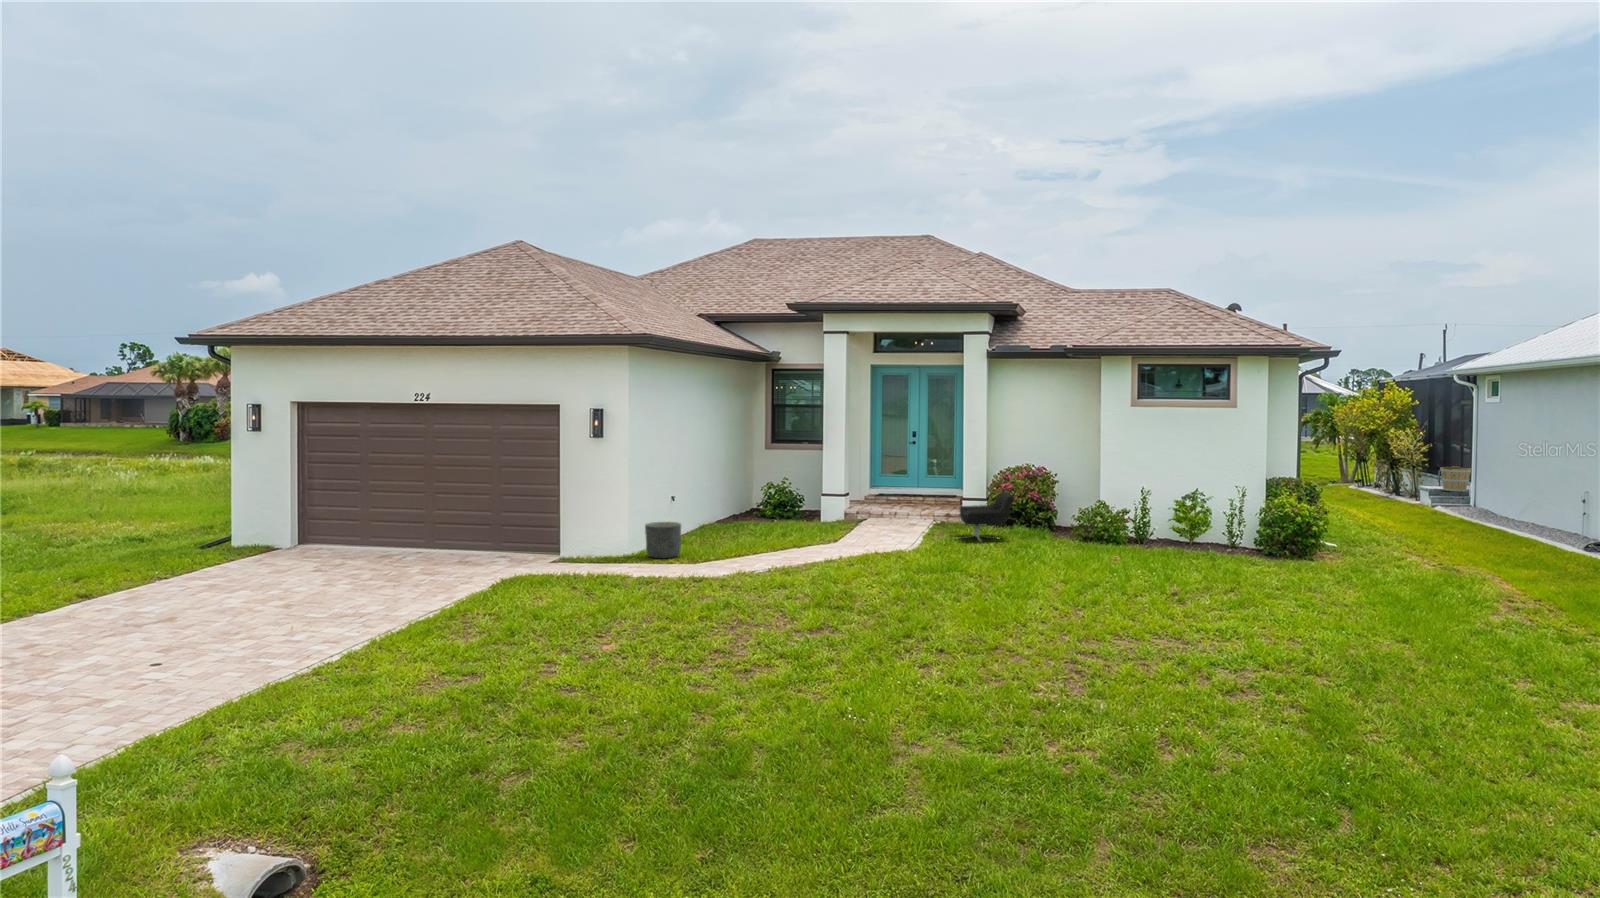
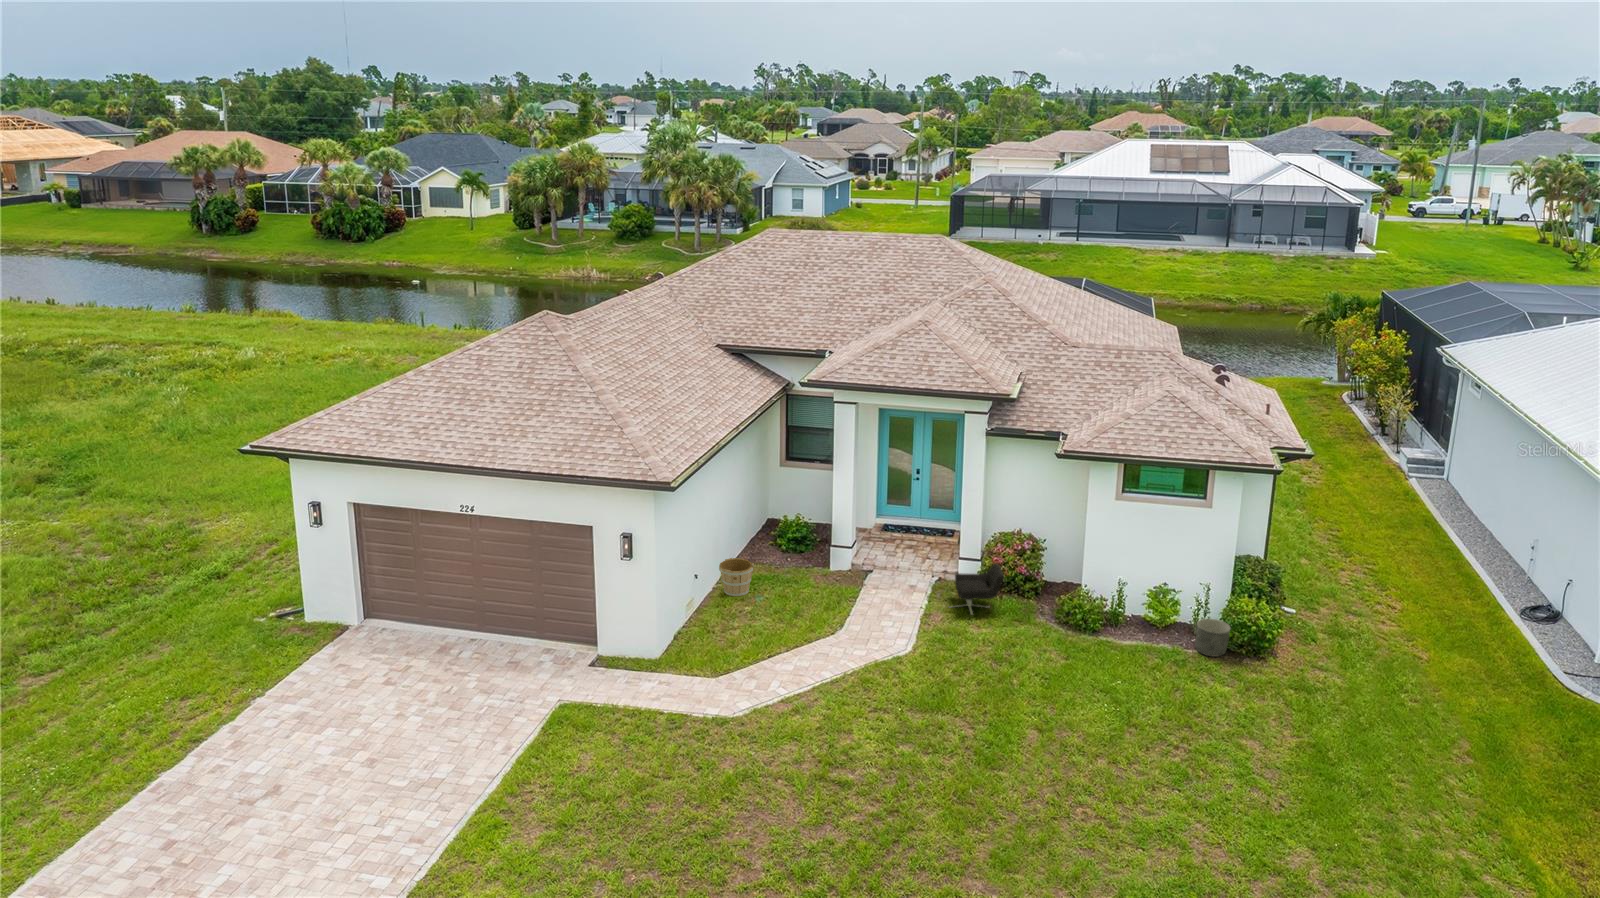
wooden bucket: present [1440,466,1472,492] -> present [719,558,754,596]
planter: present [645,522,681,559] -> present [1195,619,1230,657]

